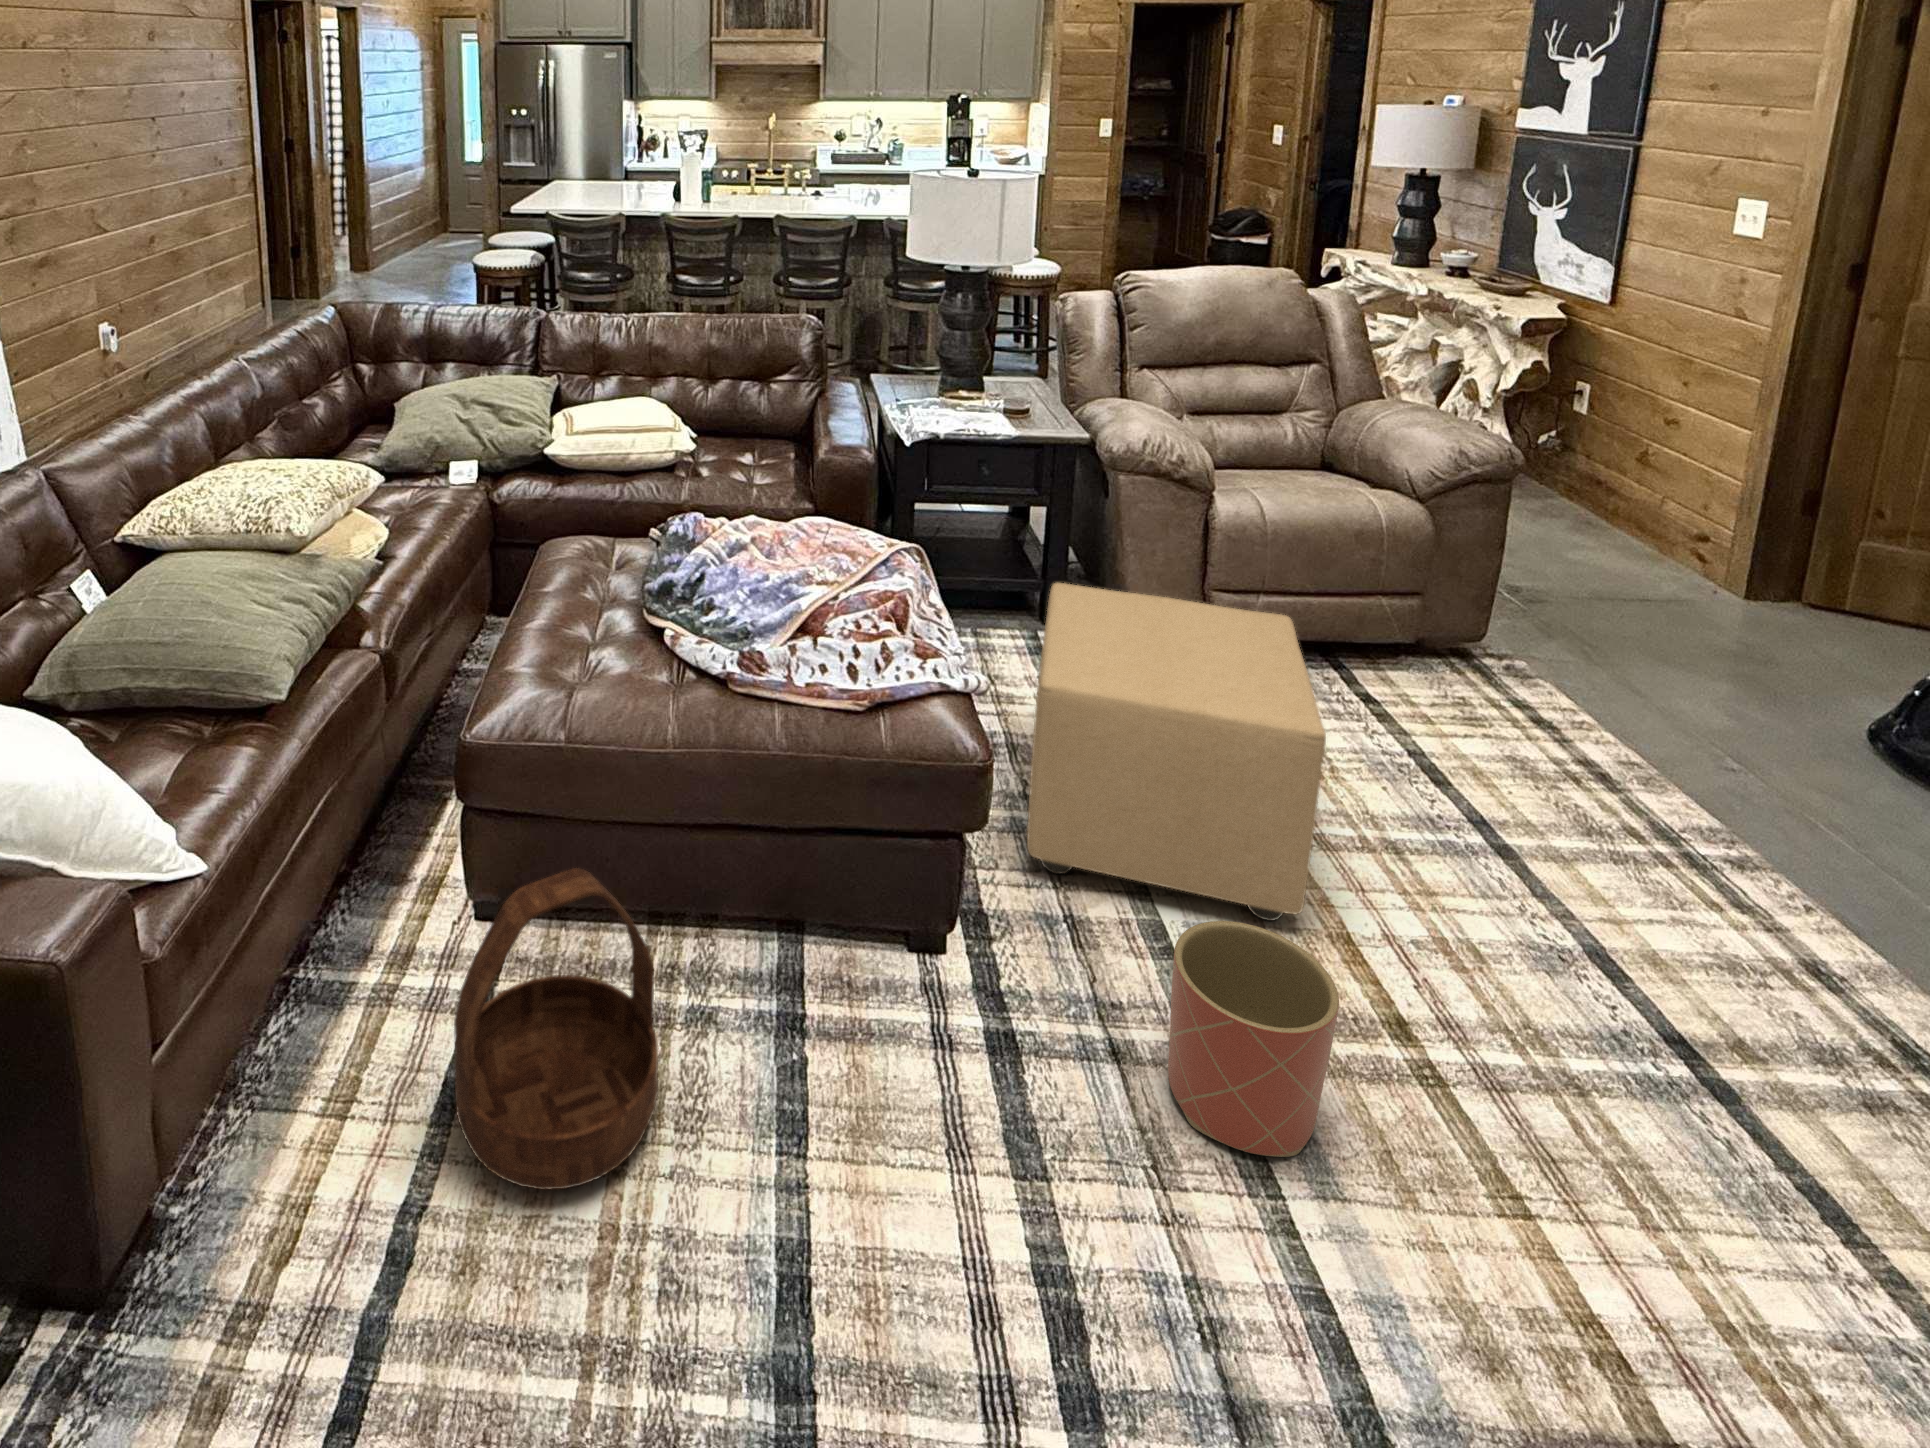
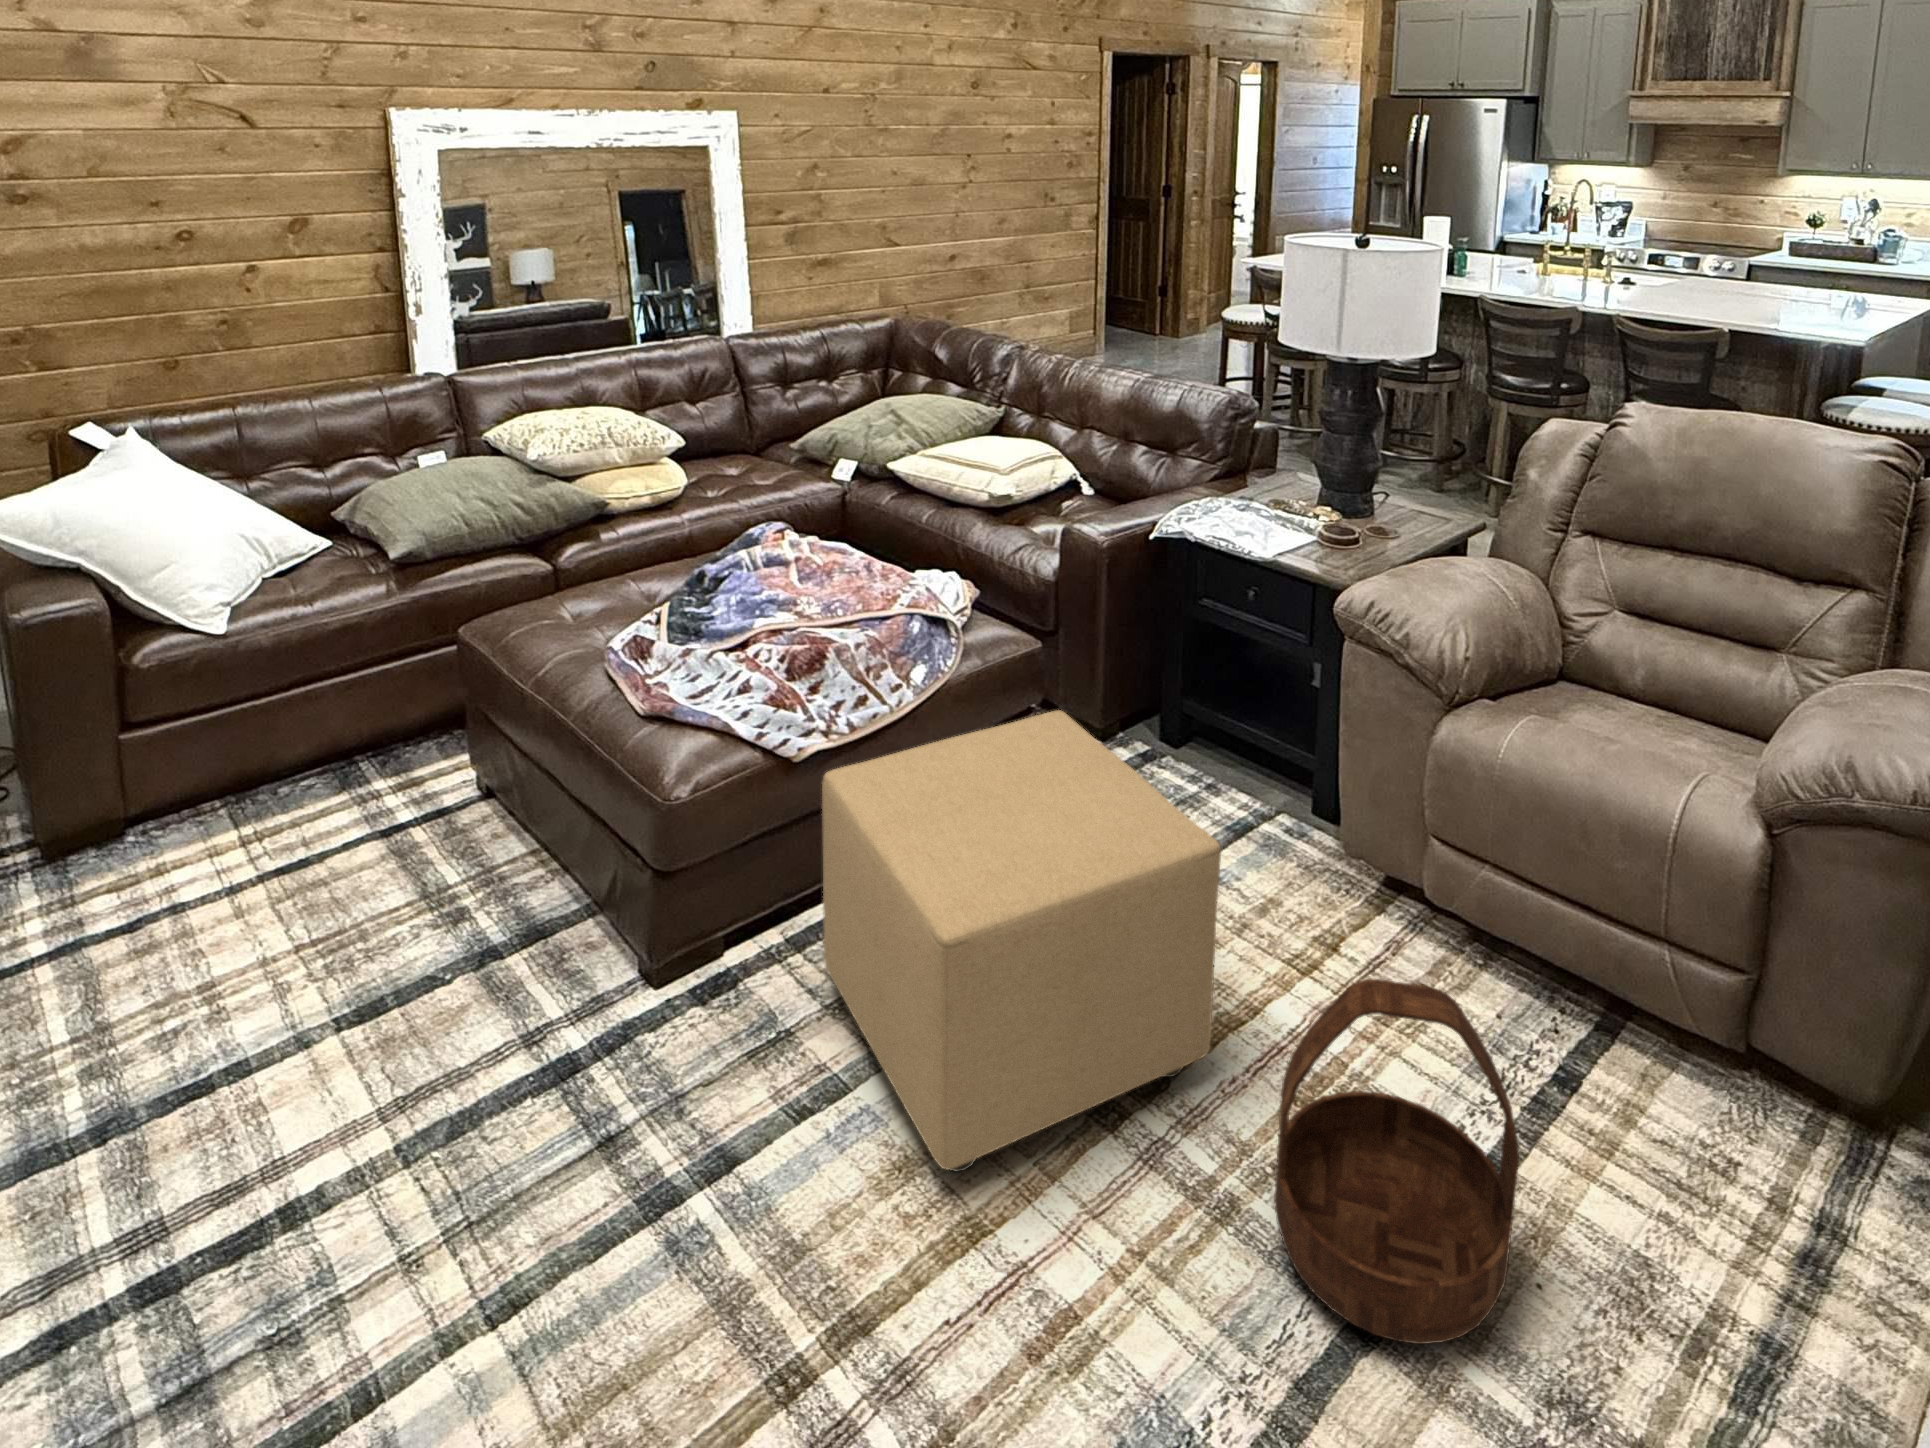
basket: present [454,868,658,1190] -> present [1274,979,1519,1344]
planter: present [1168,921,1339,1157] -> none [519,1038,696,1320]

